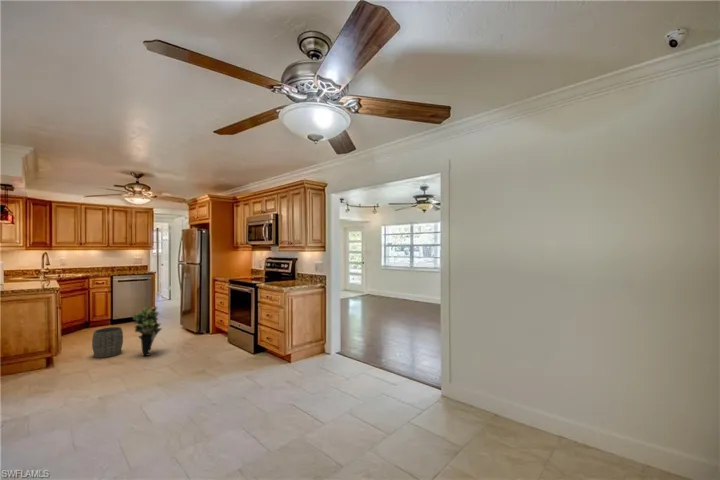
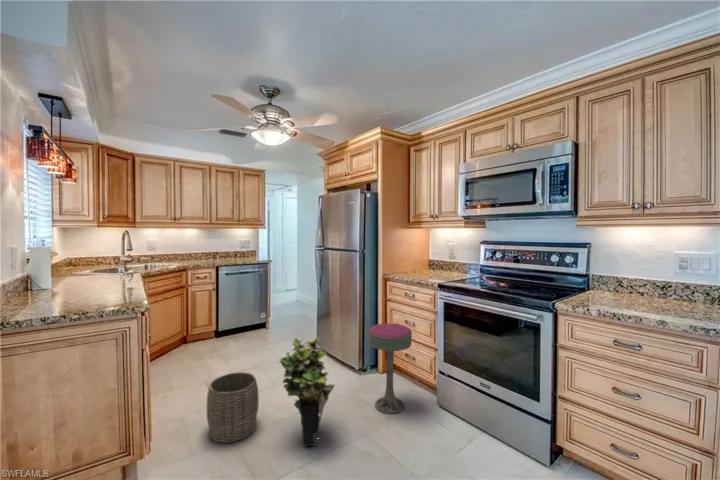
bar stool: none [189,301,214,346] -> present [369,323,412,414]

